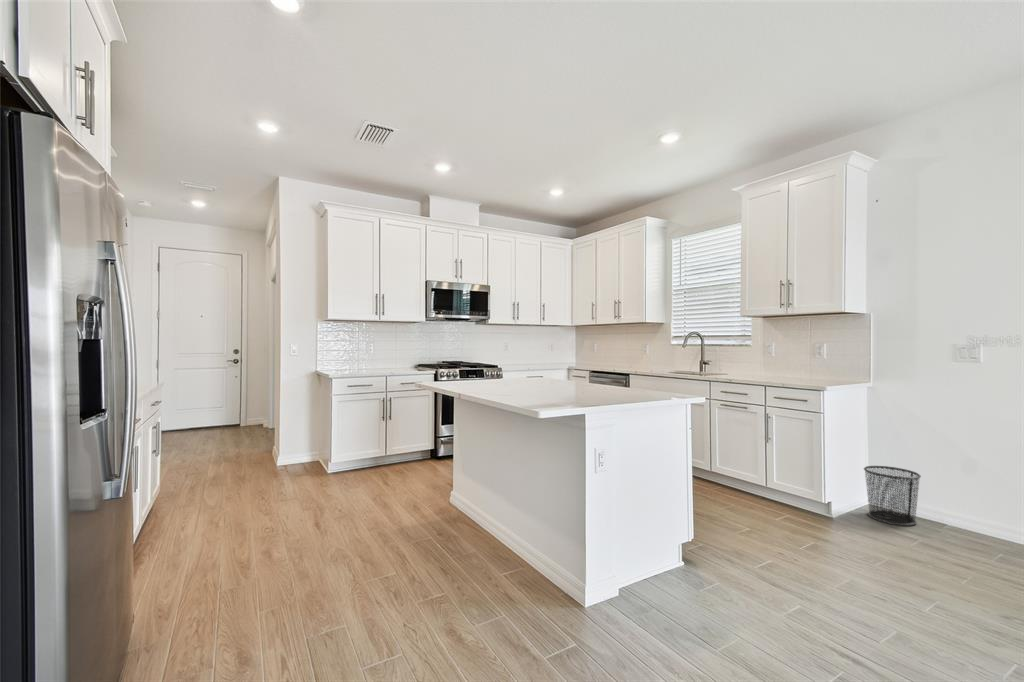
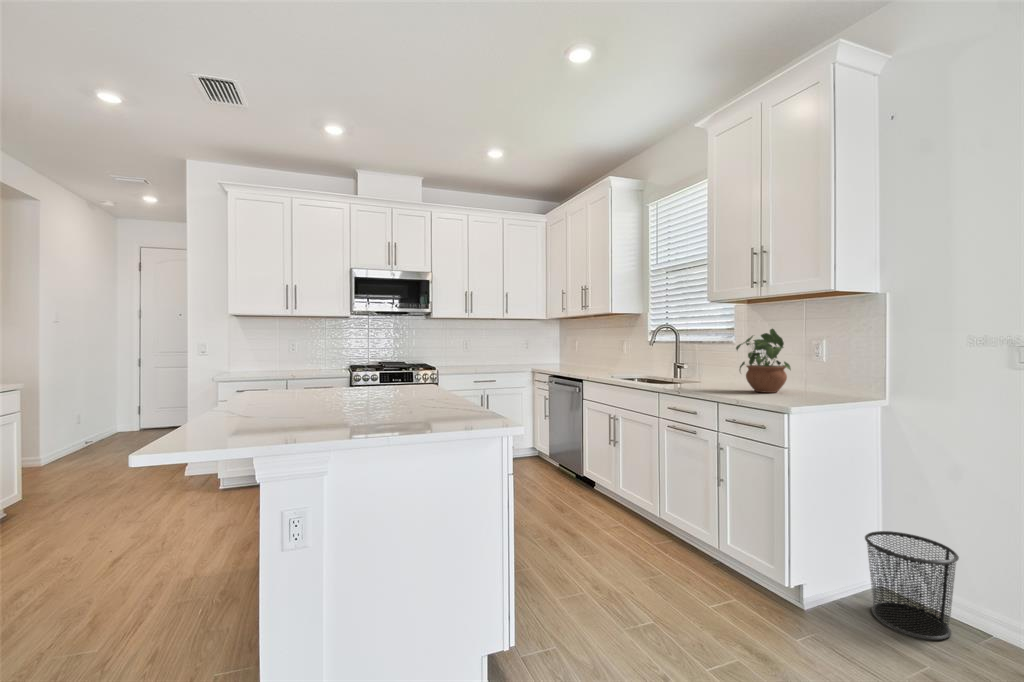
potted plant: none [767,336,807,380] -> present [736,329,791,393]

